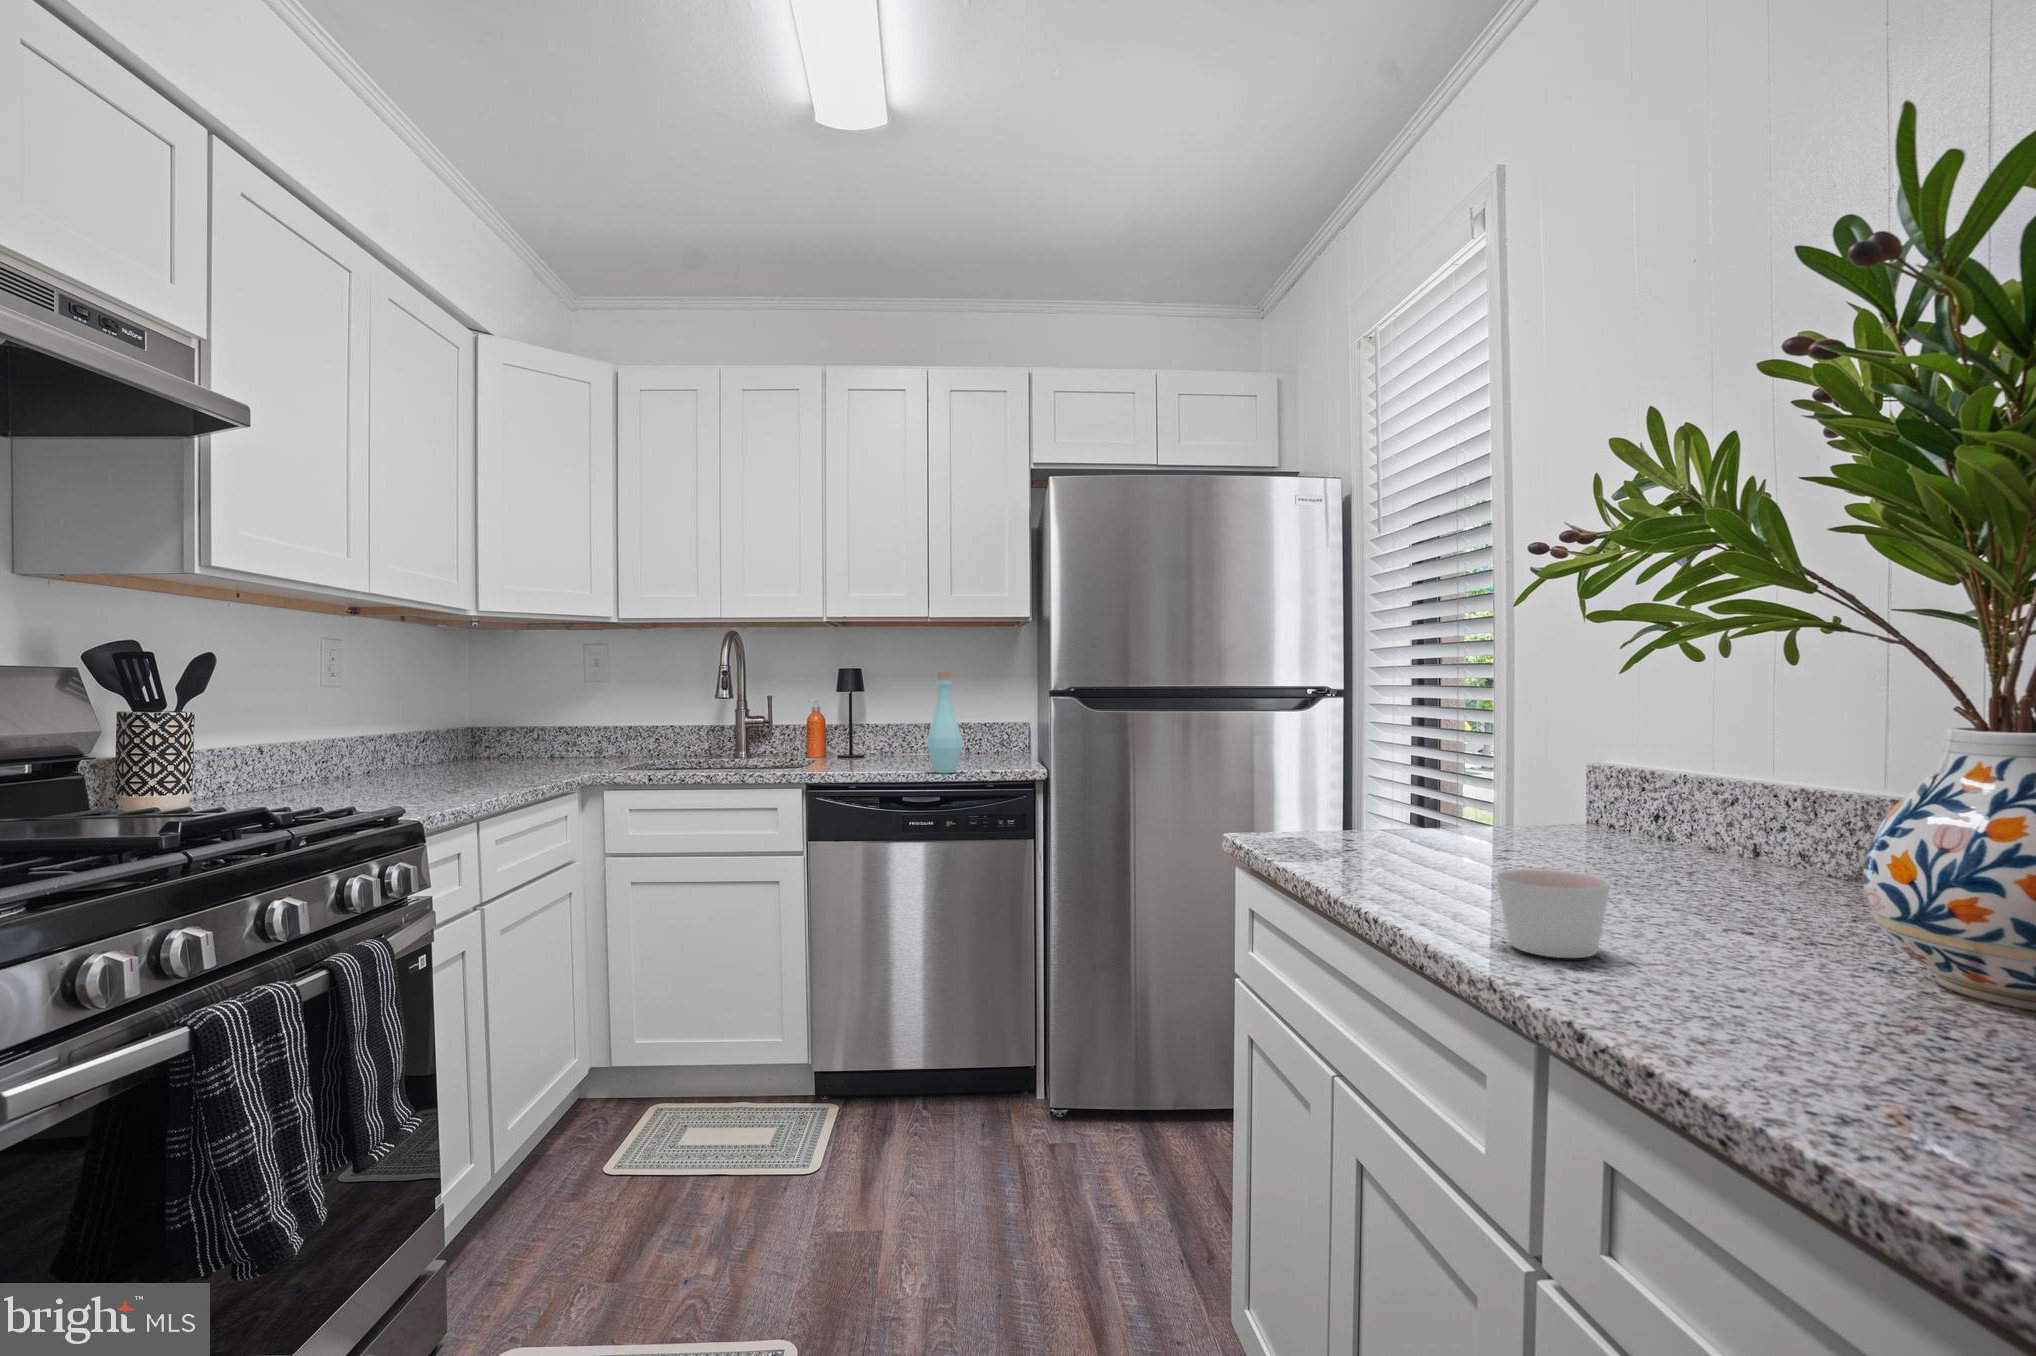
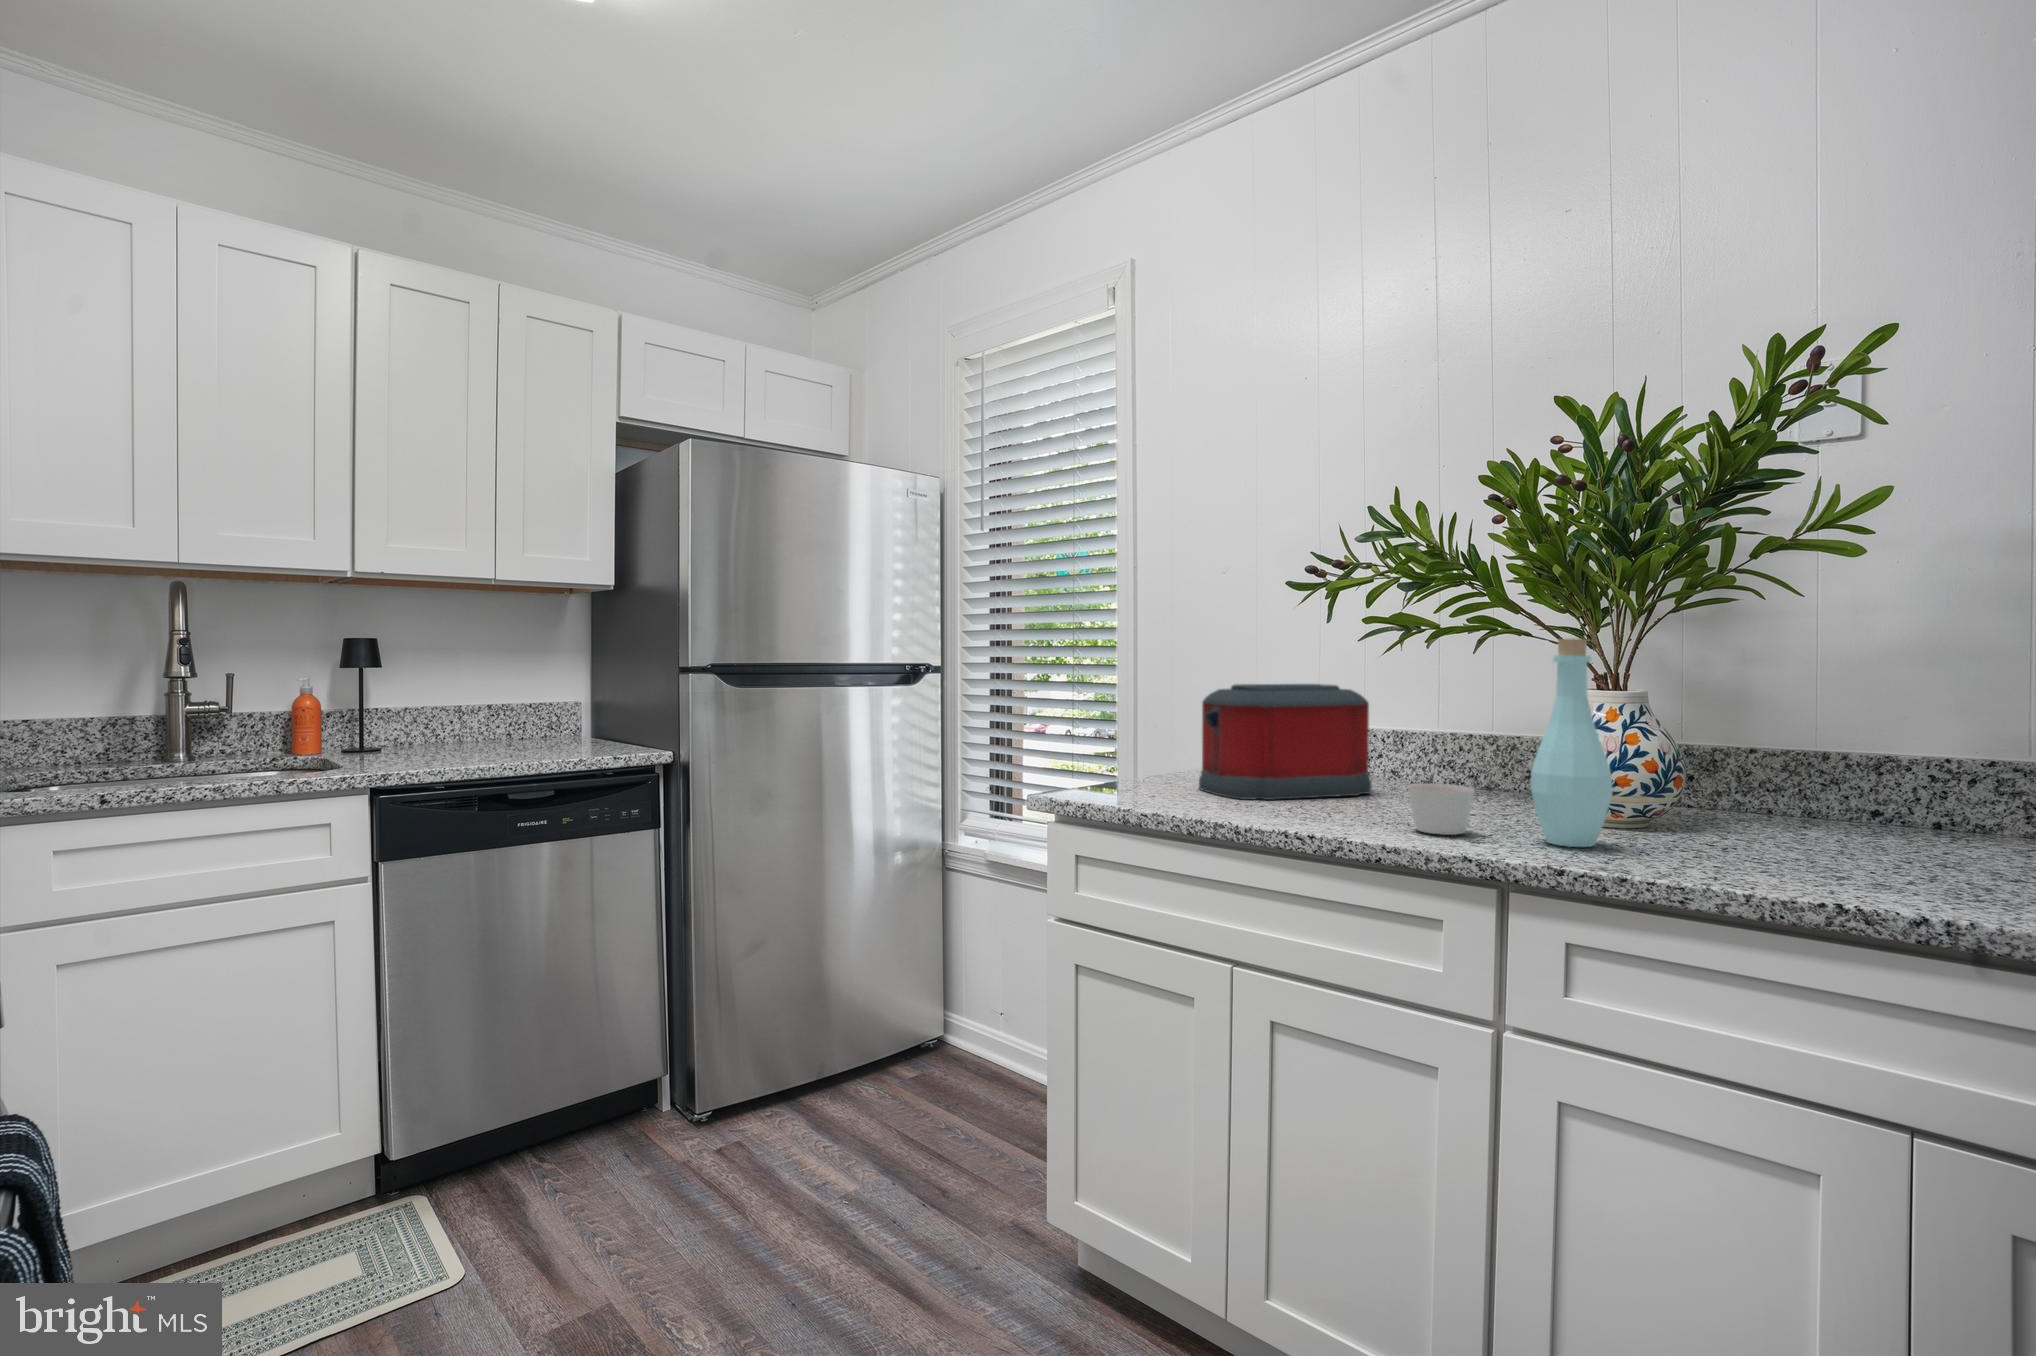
bottle: present [927,673,962,773] -> present [1530,639,1612,847]
toaster: none [1392,710,1672,883] -> present [1199,684,1371,800]

